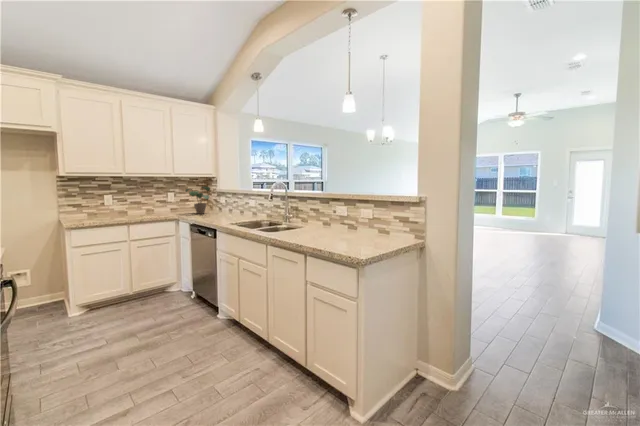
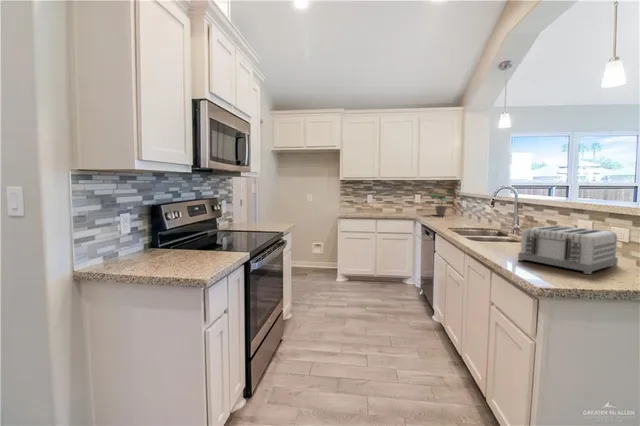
toaster: none [321,211,370,243] -> present [518,226,618,274]

